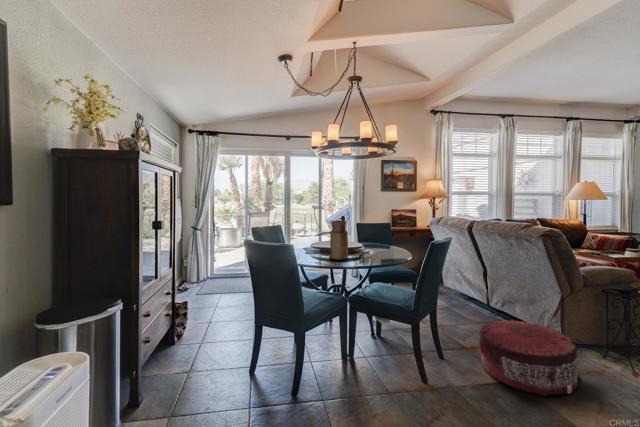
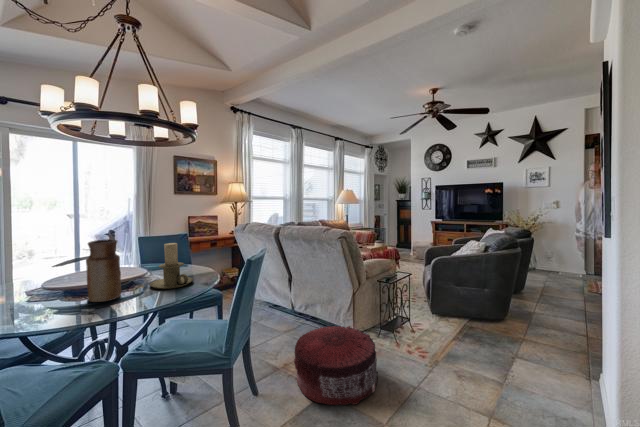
candle holder: none [364,226,393,259] -> present [150,243,193,289]

